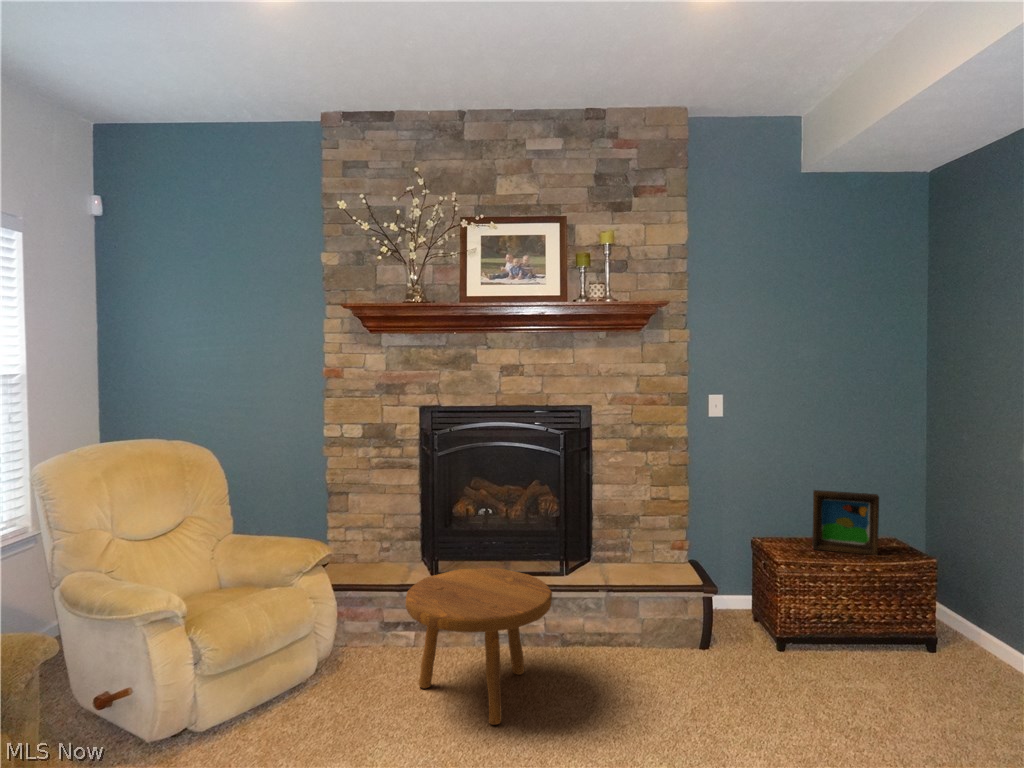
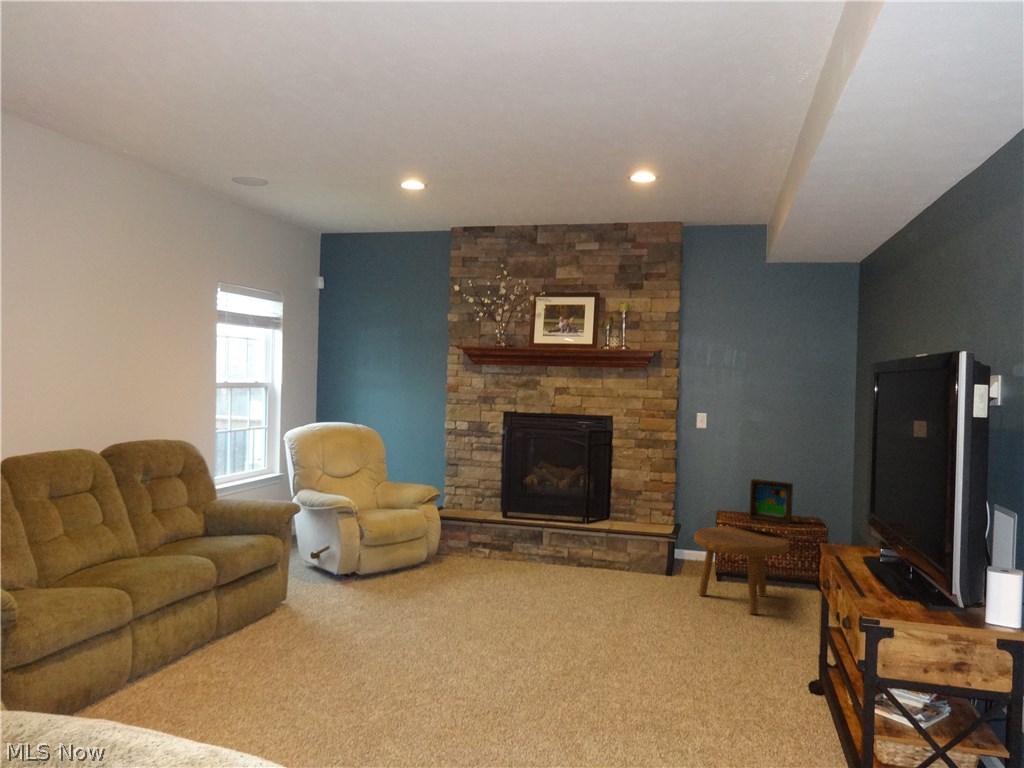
footstool: present [405,568,552,725] -> present [694,526,790,614]

